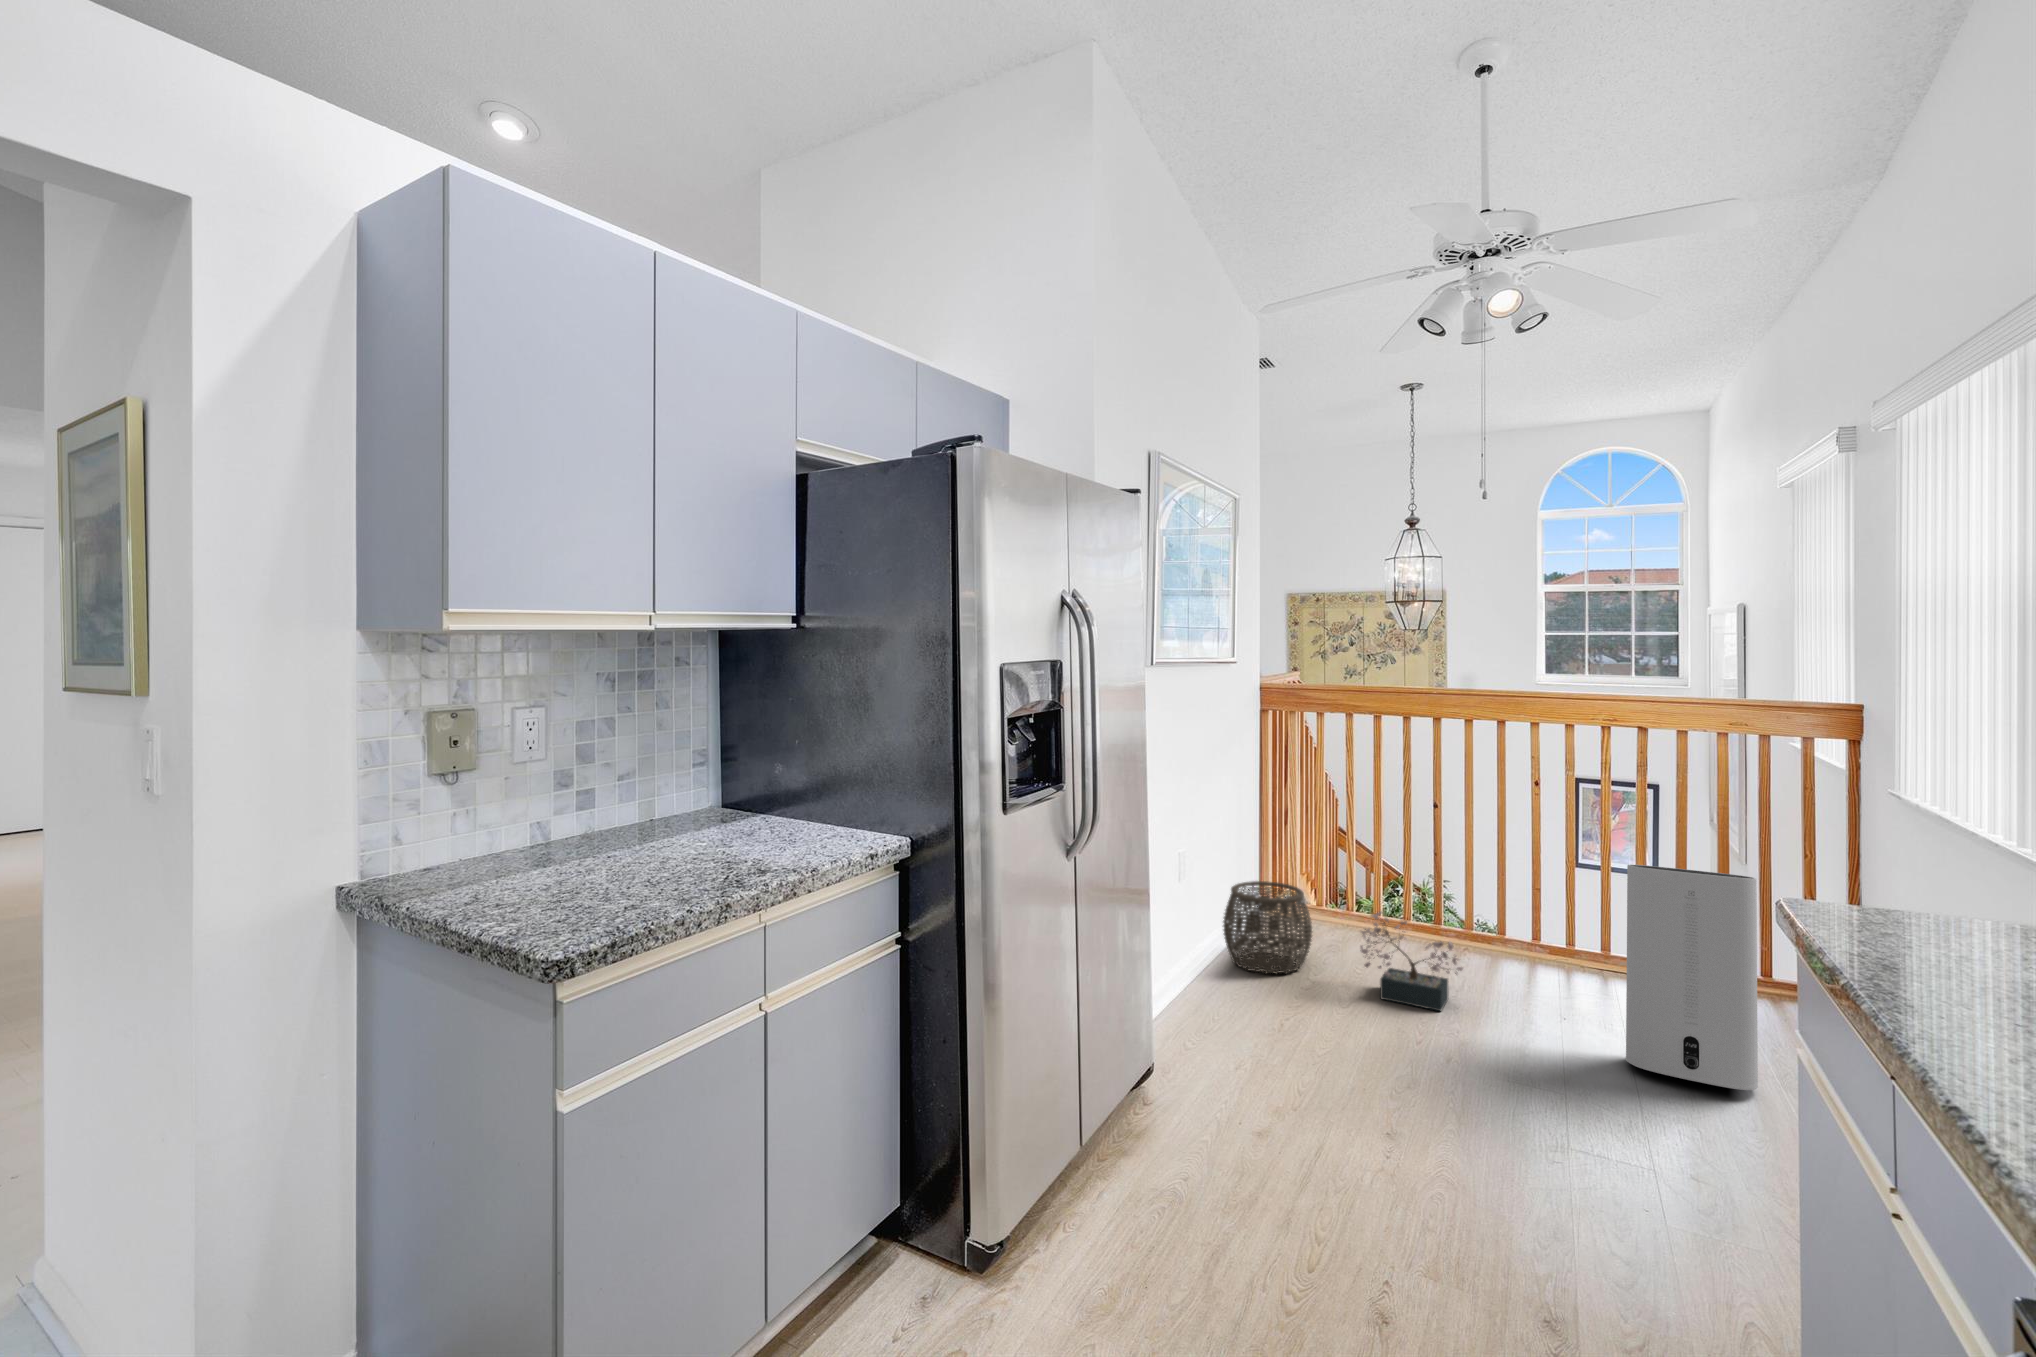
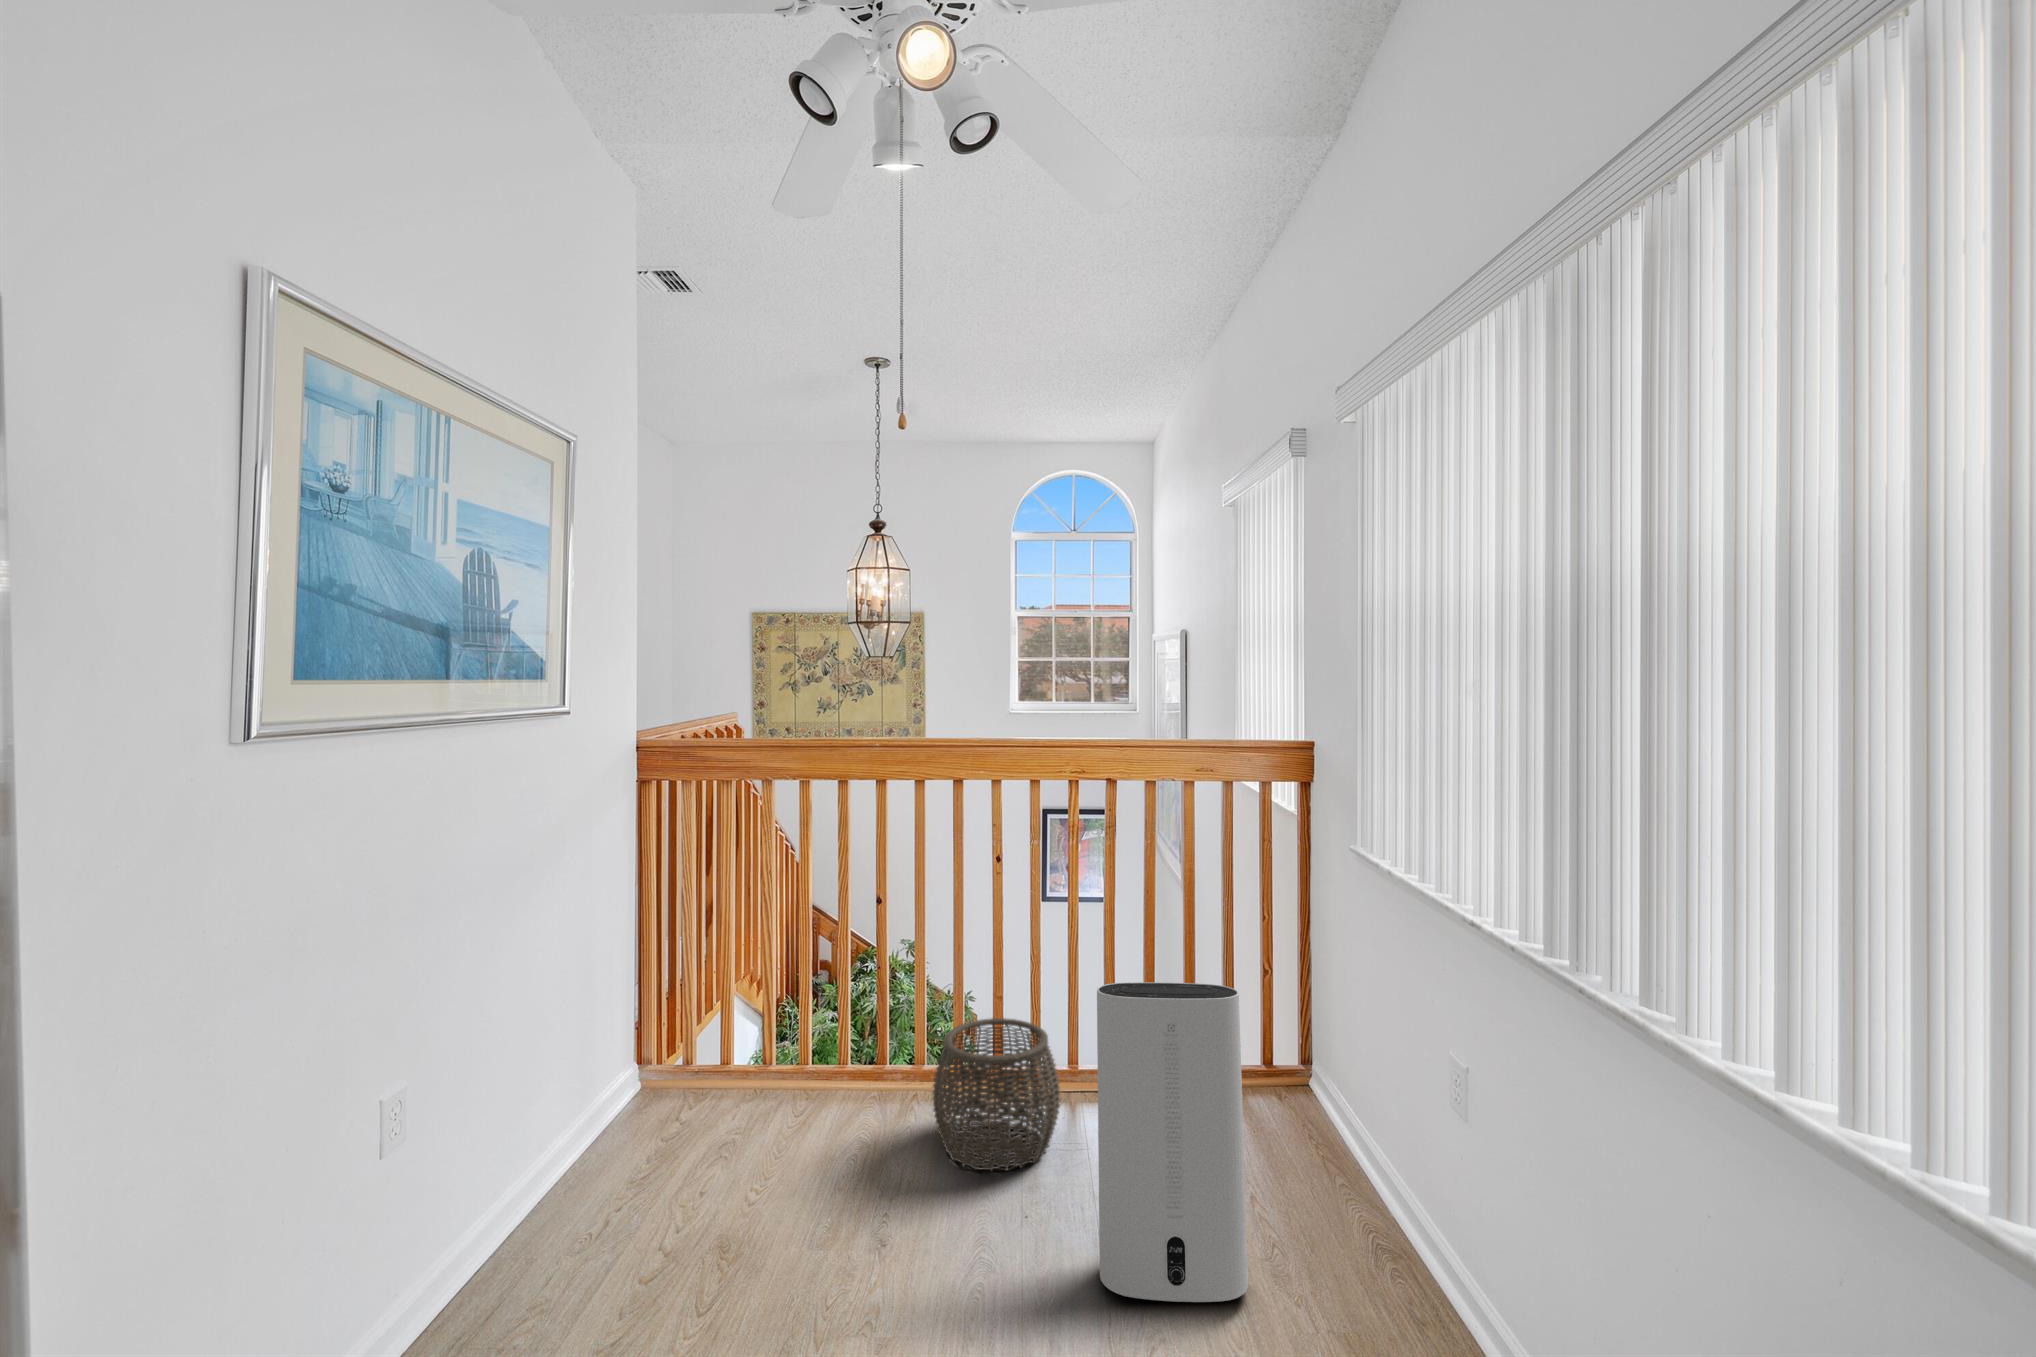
woven basket: present [1223,881,1312,974] -> present [933,1018,1060,1171]
decorative plant: present [1360,912,1463,1011] -> none [748,1085,898,1239]

